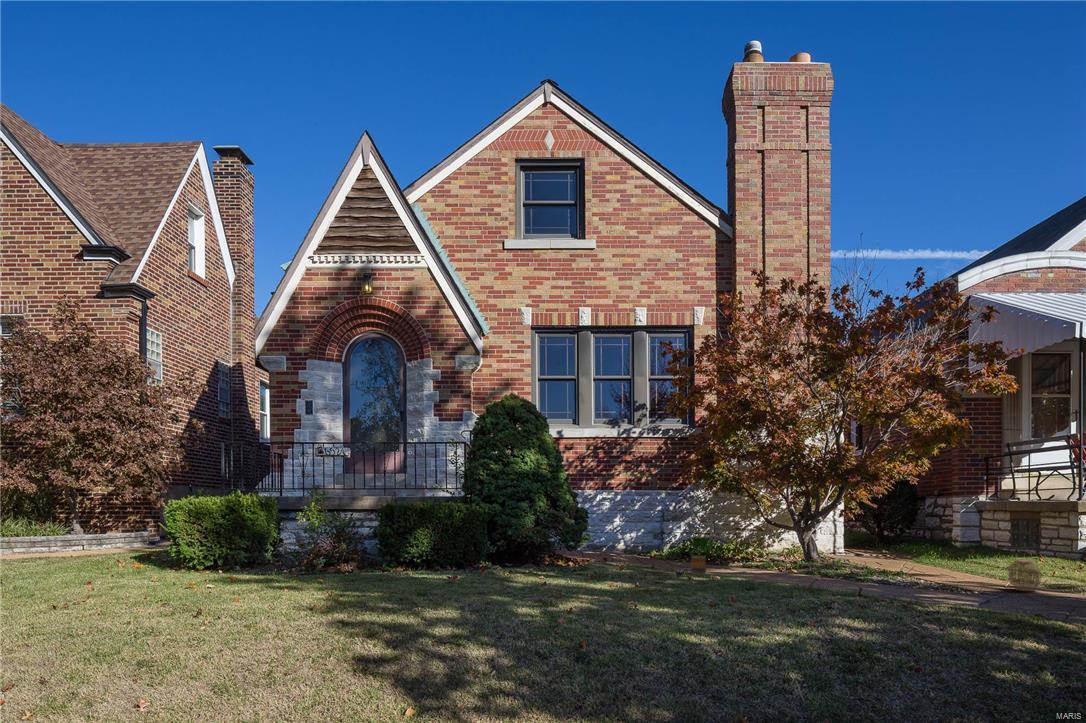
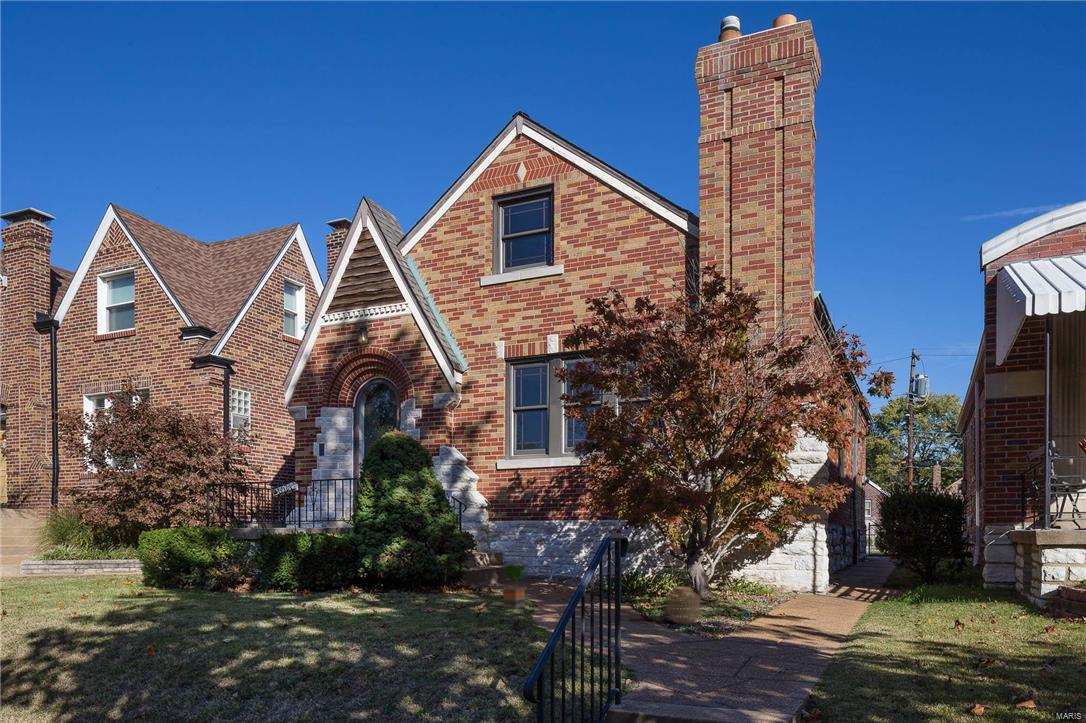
woven basket: present [1009,559,1041,591] -> present [666,586,700,624]

